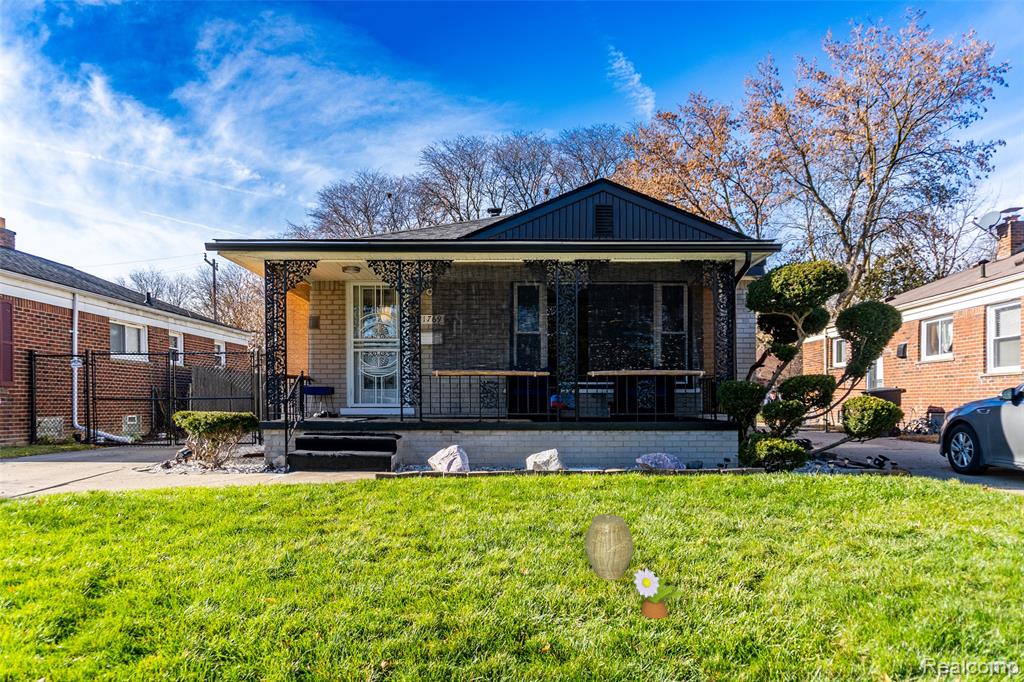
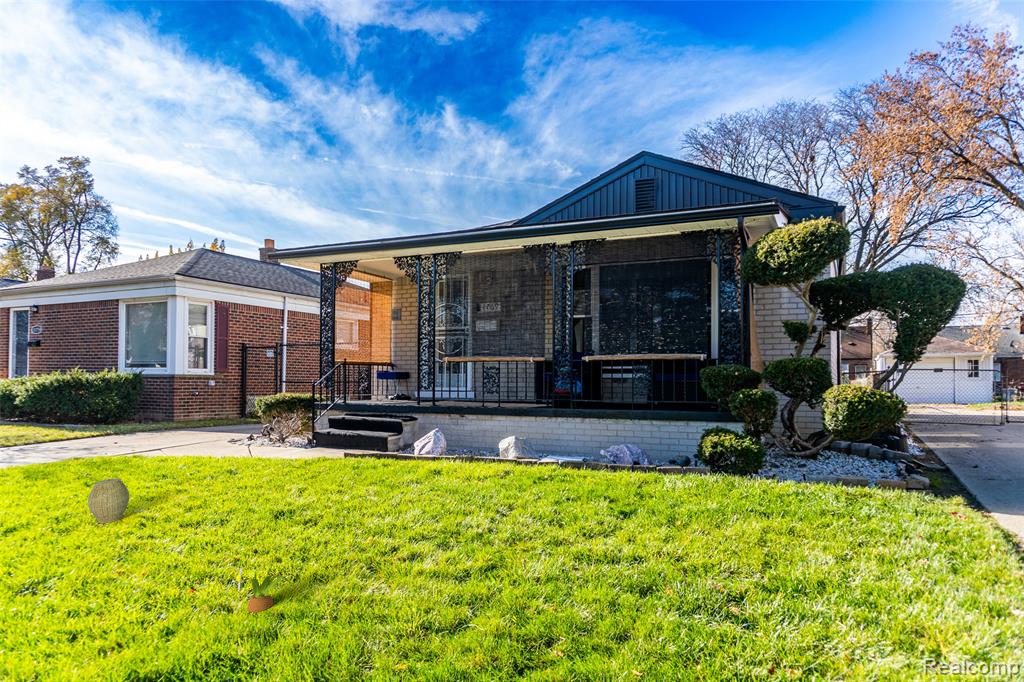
woven basket: present [585,514,633,580] -> present [88,478,129,523]

